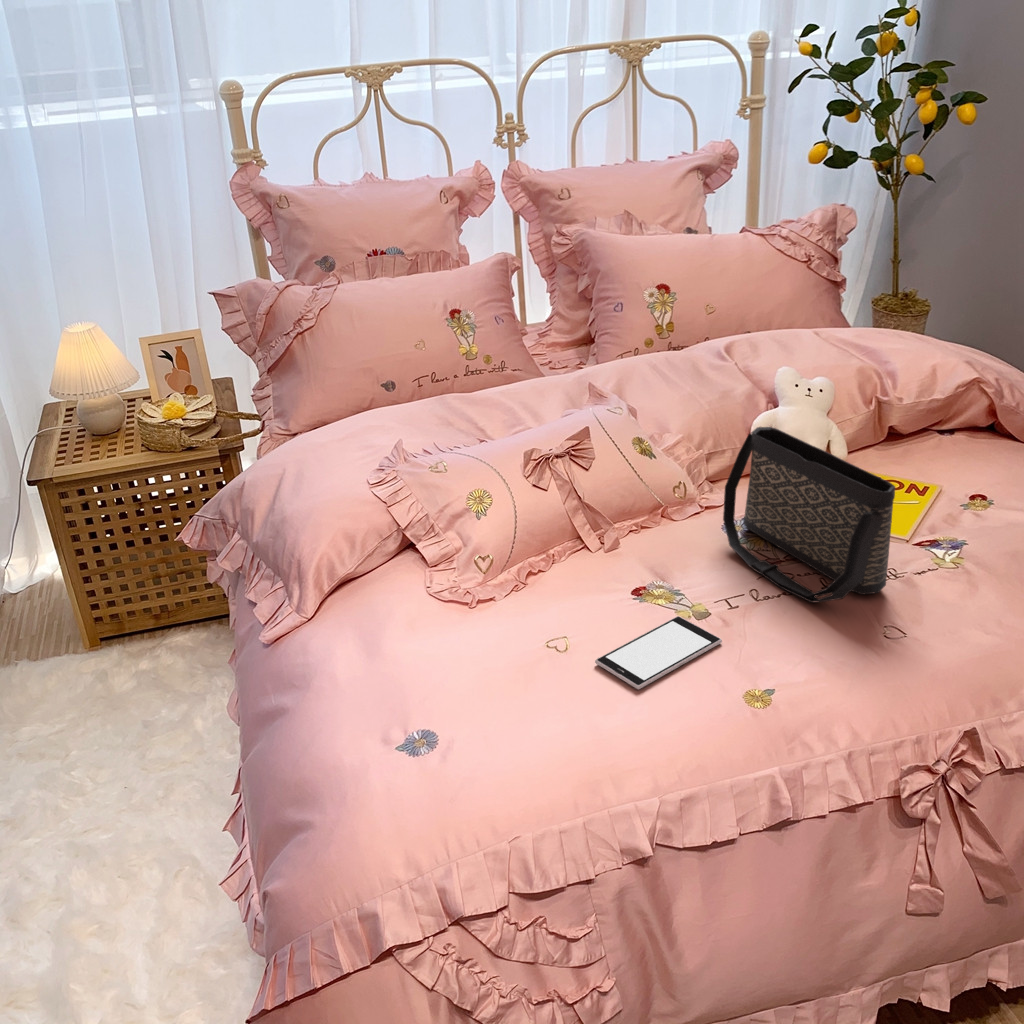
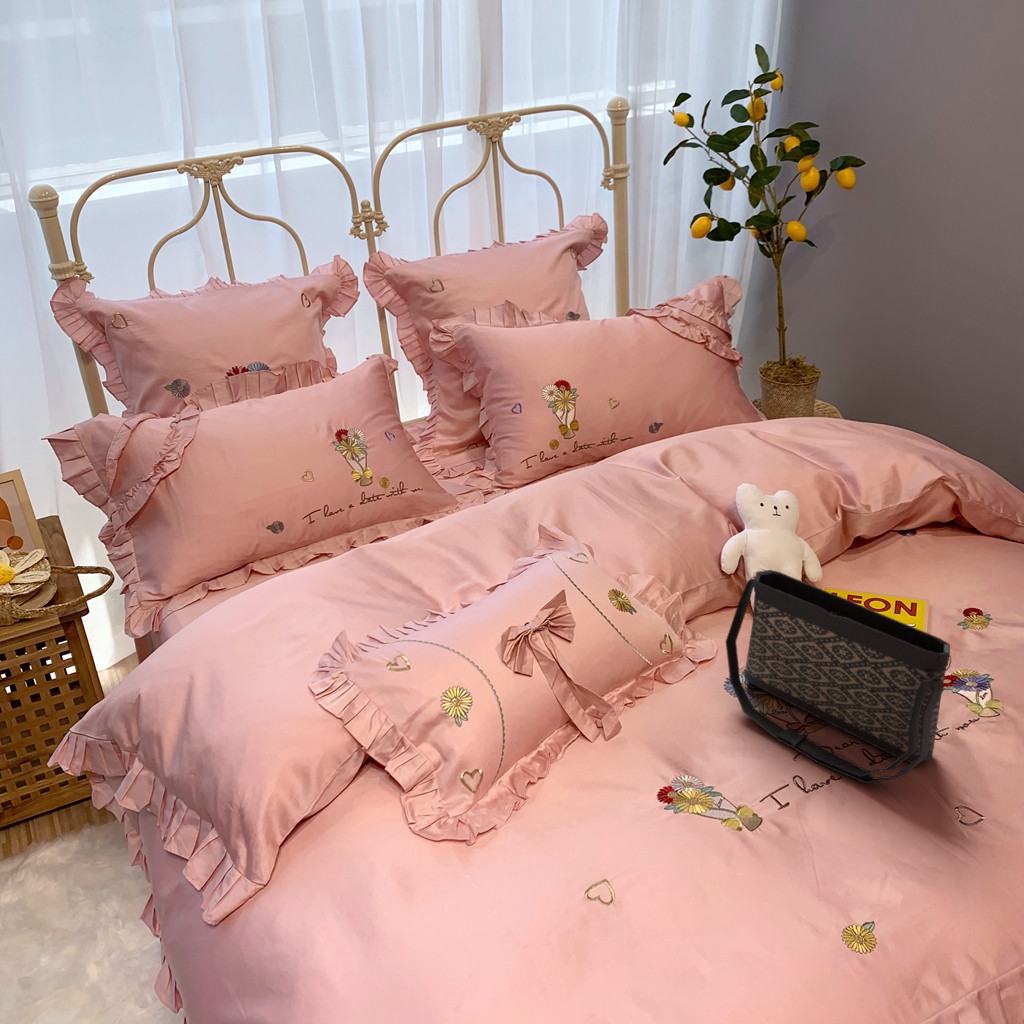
smartphone: present [595,616,722,689] -> none [656,826,790,952]

